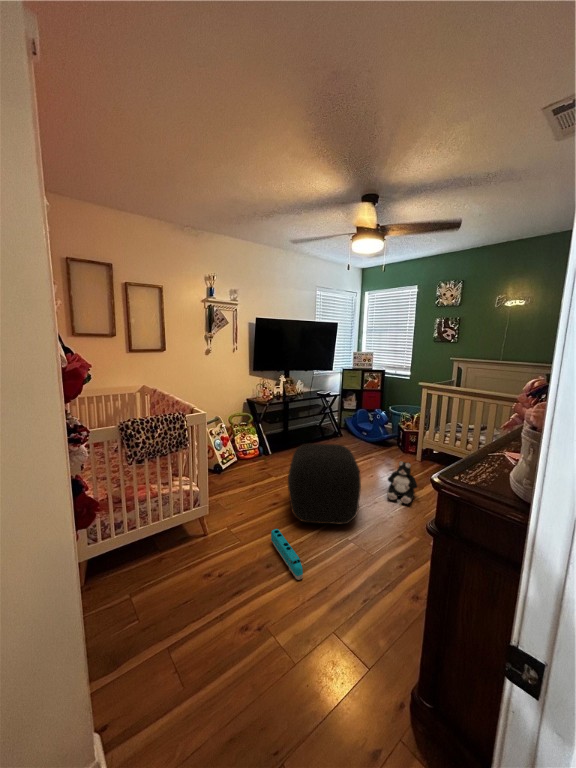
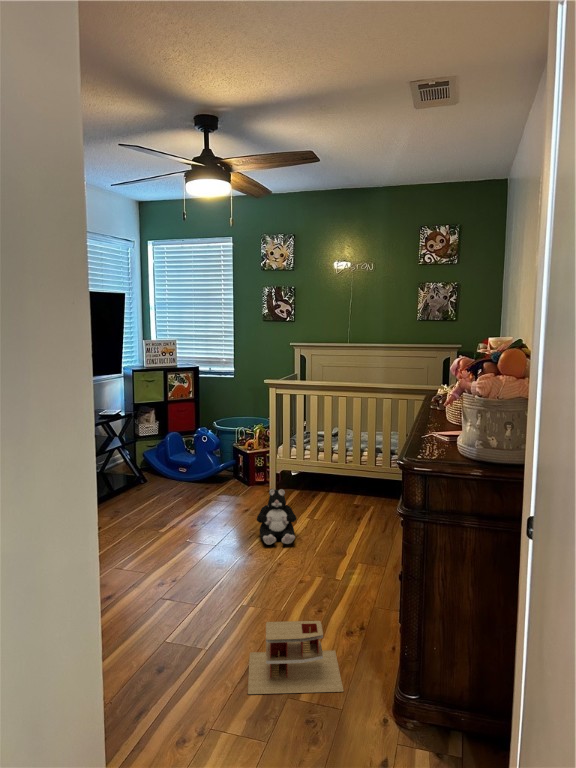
ottoman: present [288,444,361,524] -> none [128,480,245,605]
toy train: present [271,529,303,580] -> none [141,621,216,669]
toy house: none [309,565,394,652] -> present [248,621,343,694]

